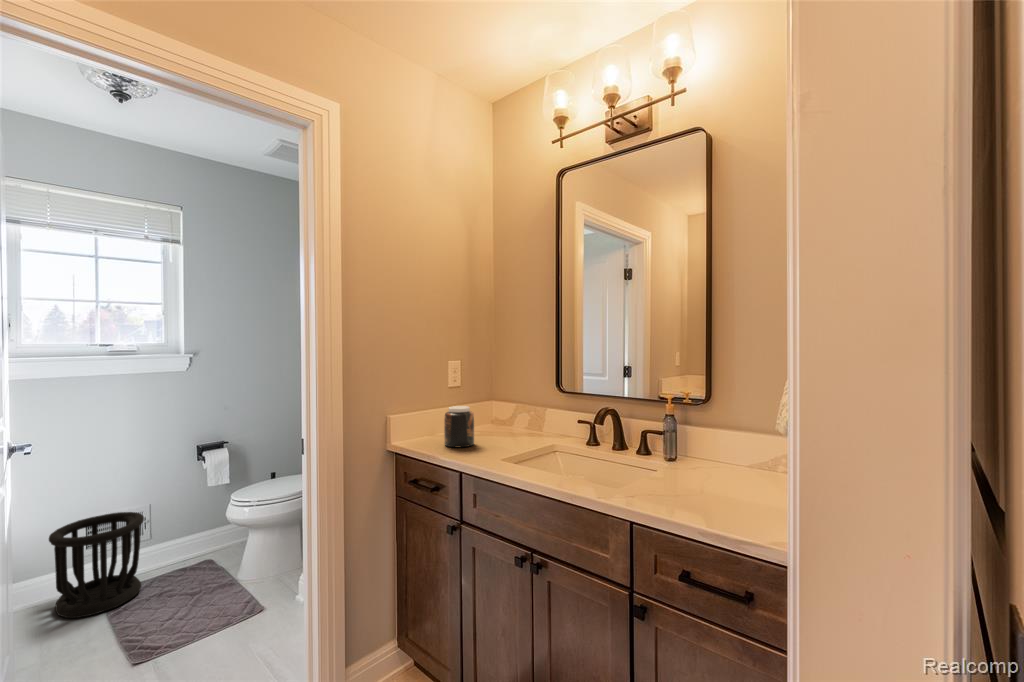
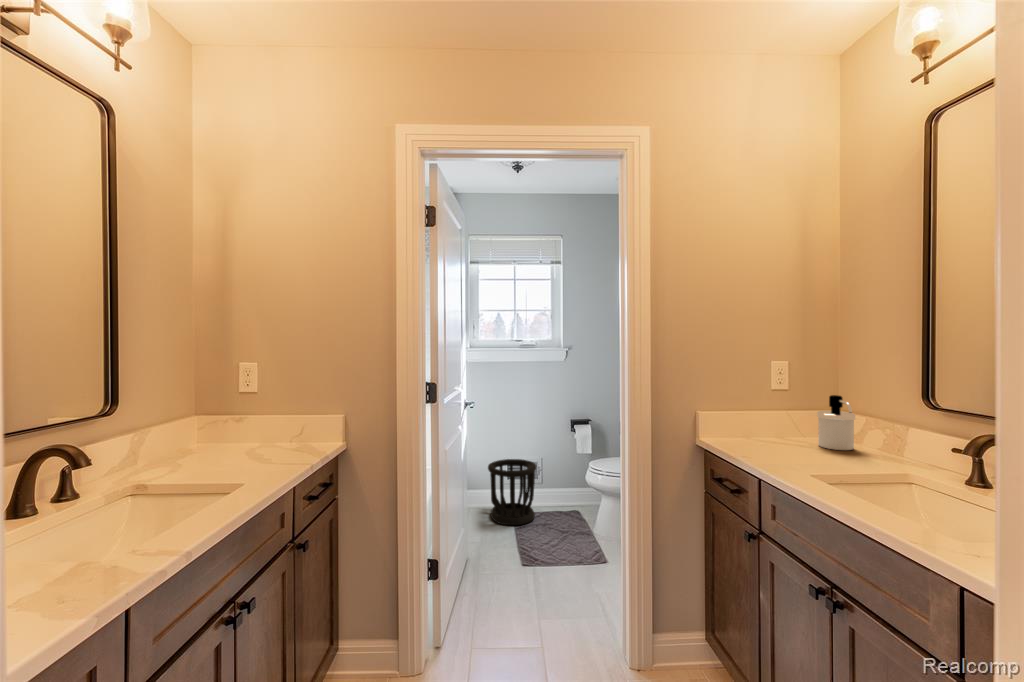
soap dispenser: none [484,388,513,434] -> present [817,395,855,450]
jar: present [444,406,474,447] -> none [755,410,791,455]

